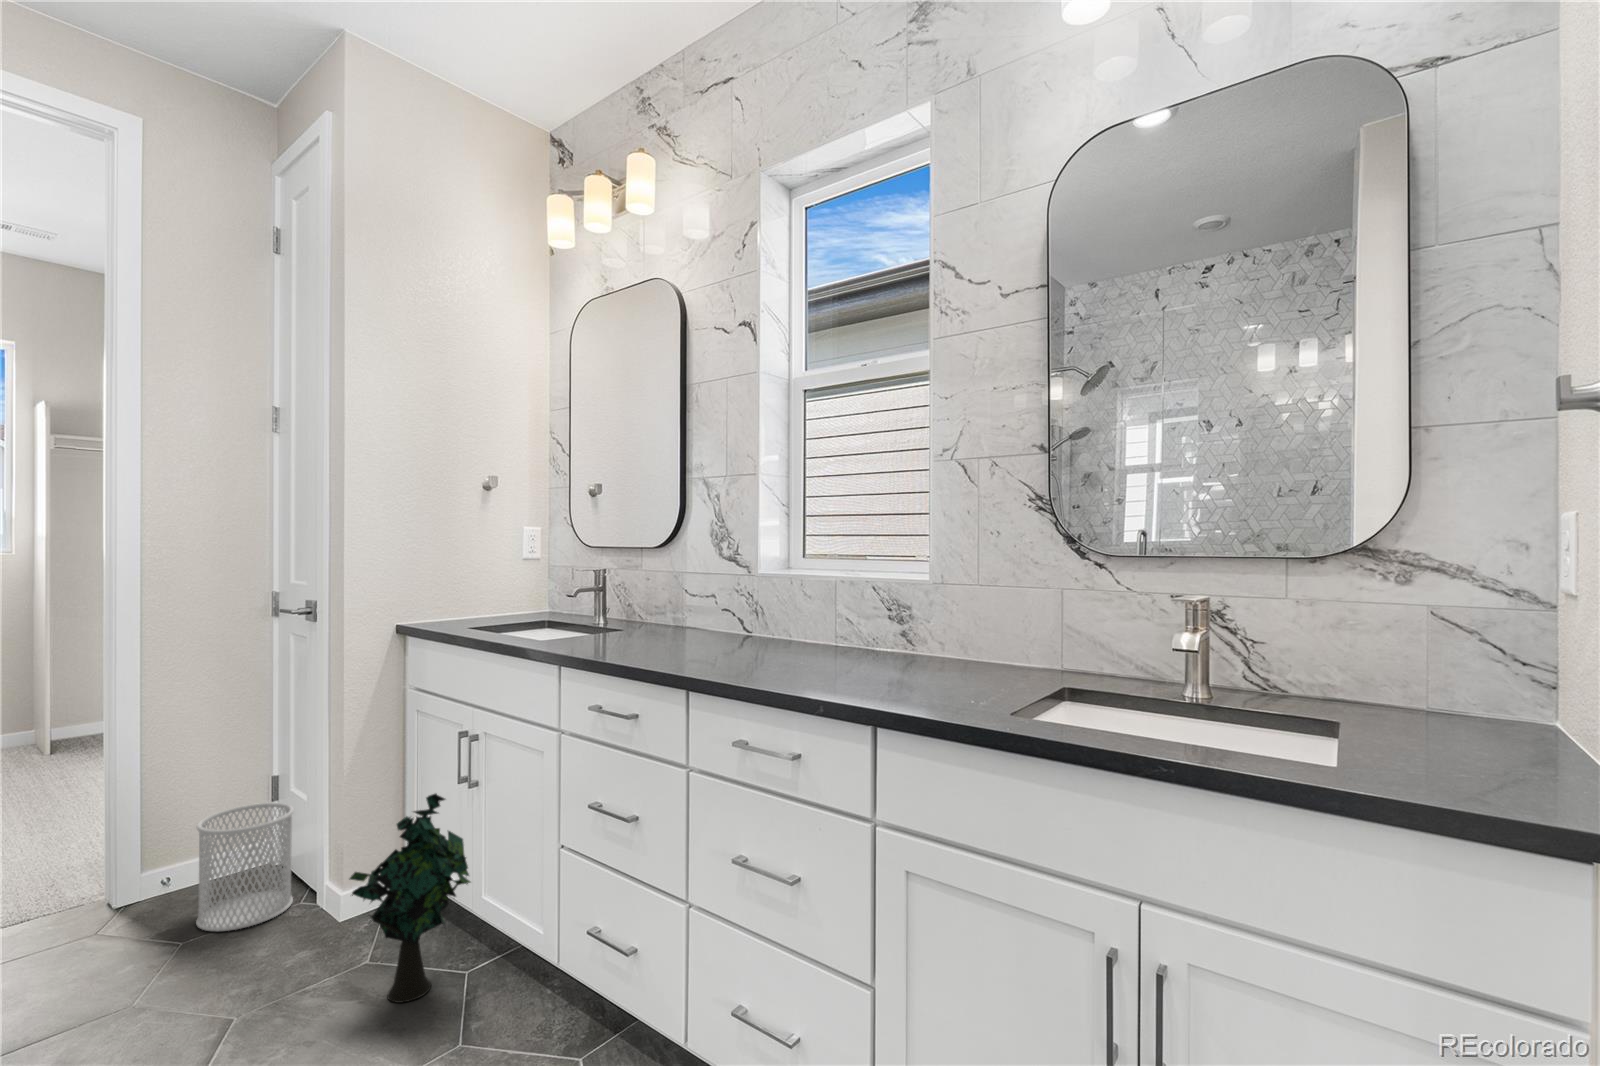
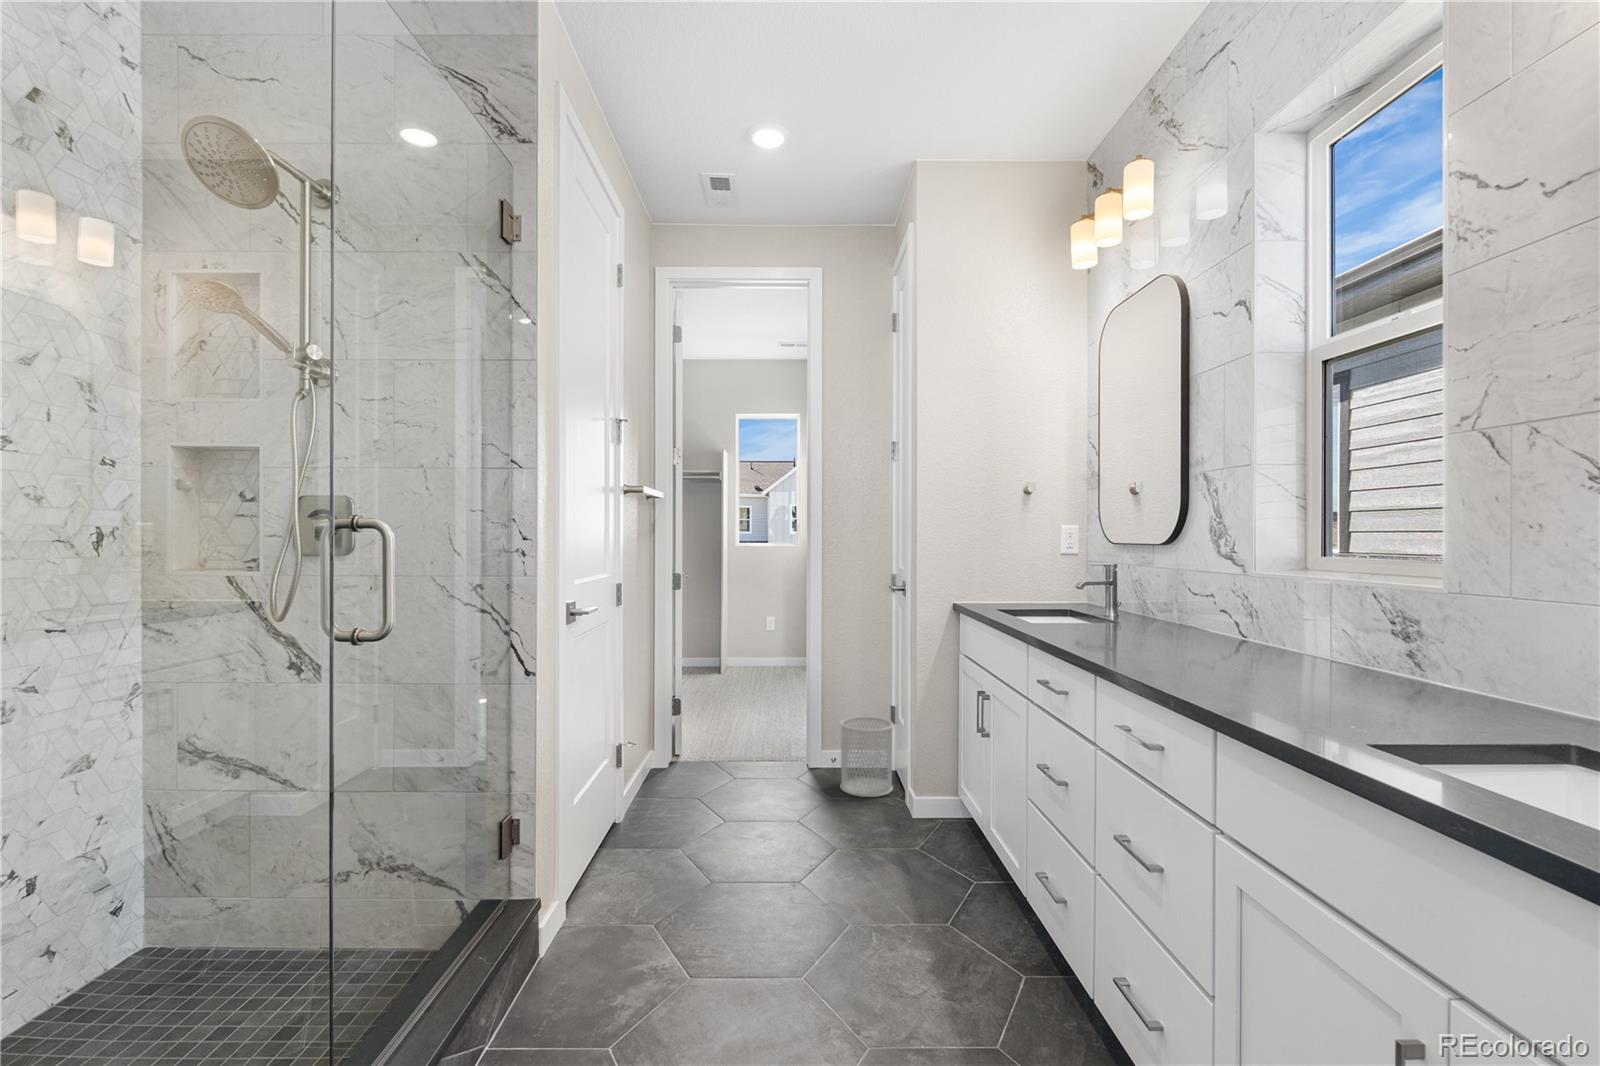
decorative plant: present [349,794,470,1003] -> none [889,730,976,880]

